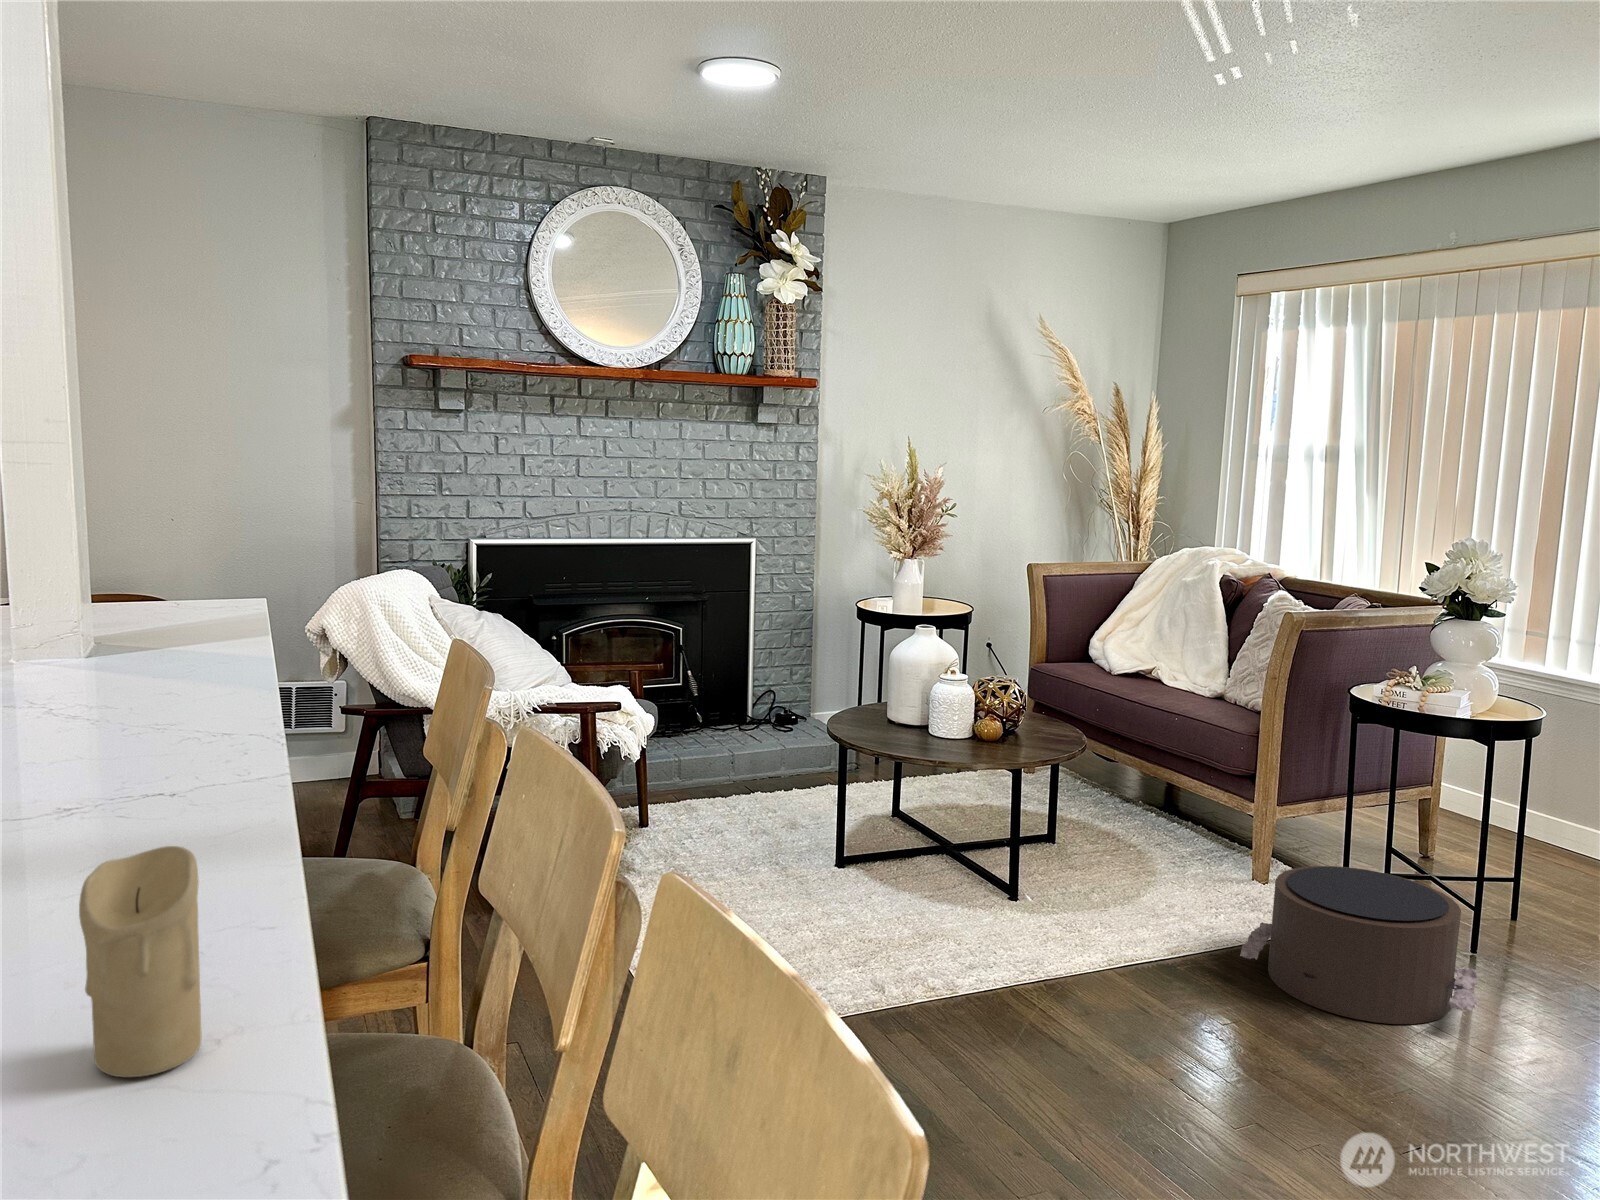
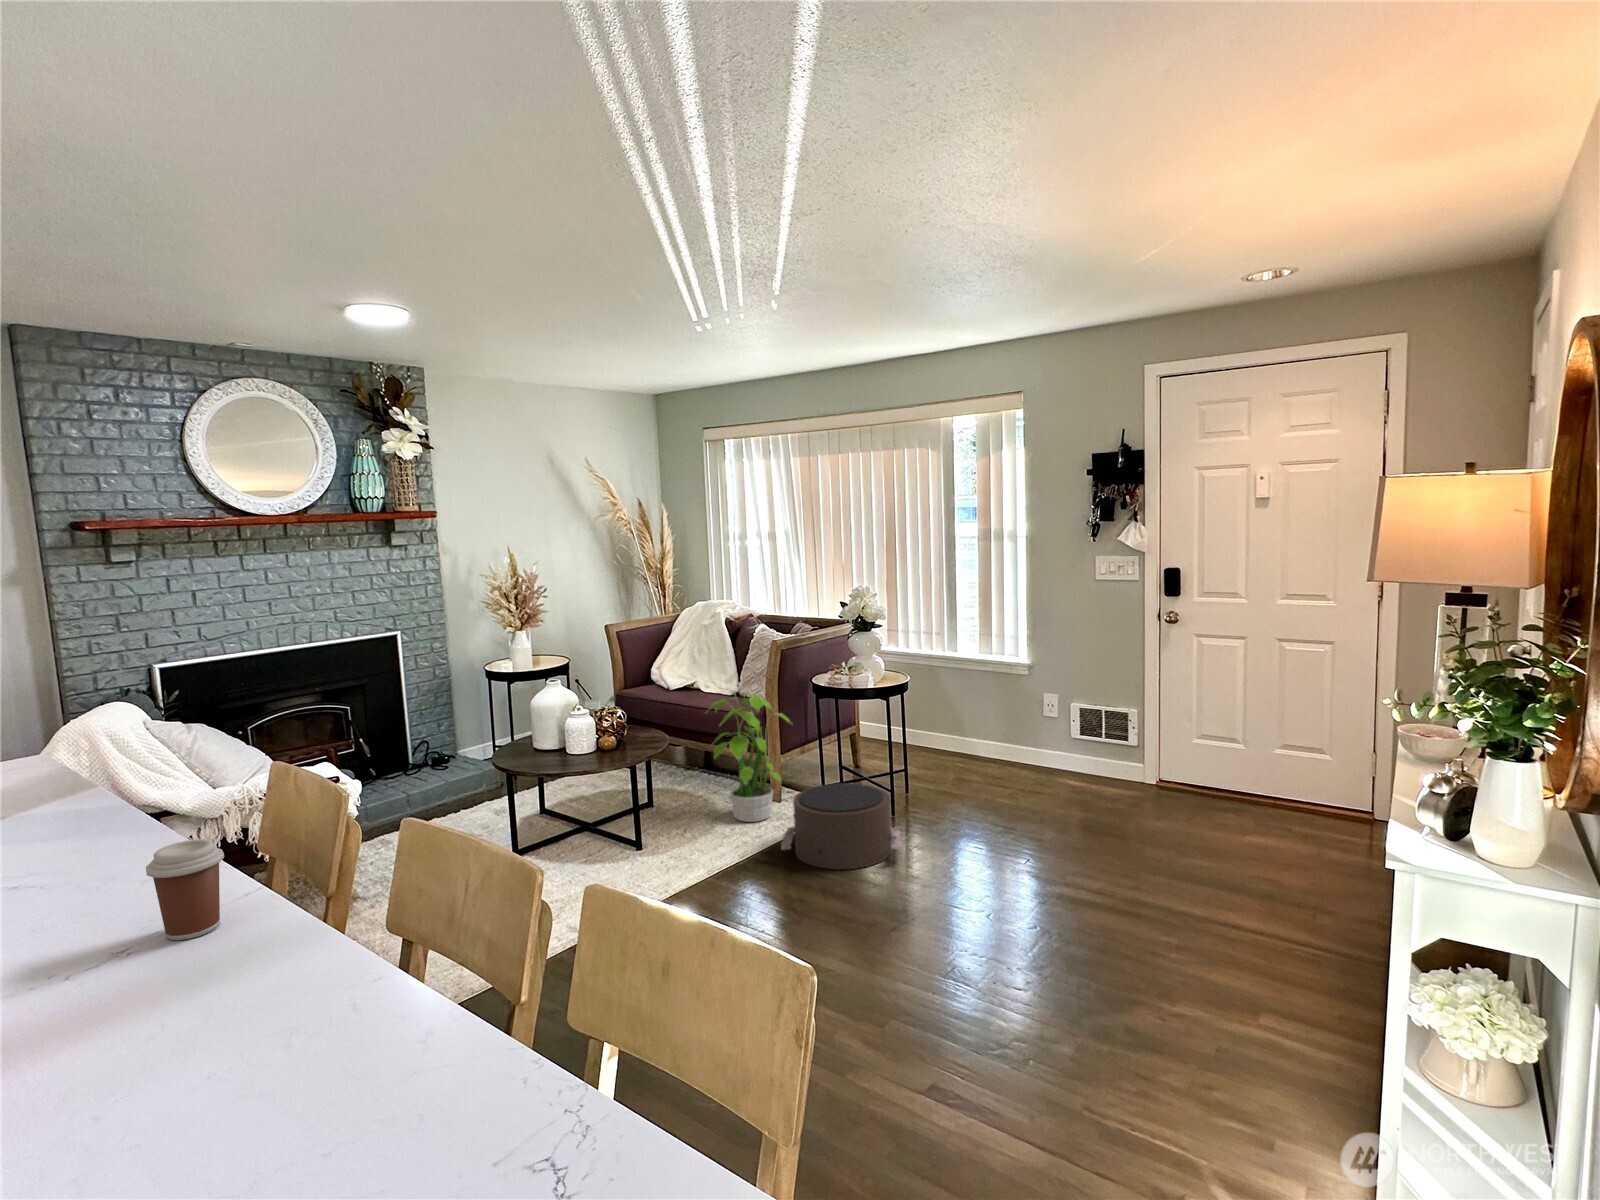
potted plant: none [1149,683,1301,903] -> present [707,694,791,822]
coffee cup: none [91,692,202,835] -> present [146,839,224,940]
candle: present [79,846,202,1077] -> none [337,918,404,1047]

